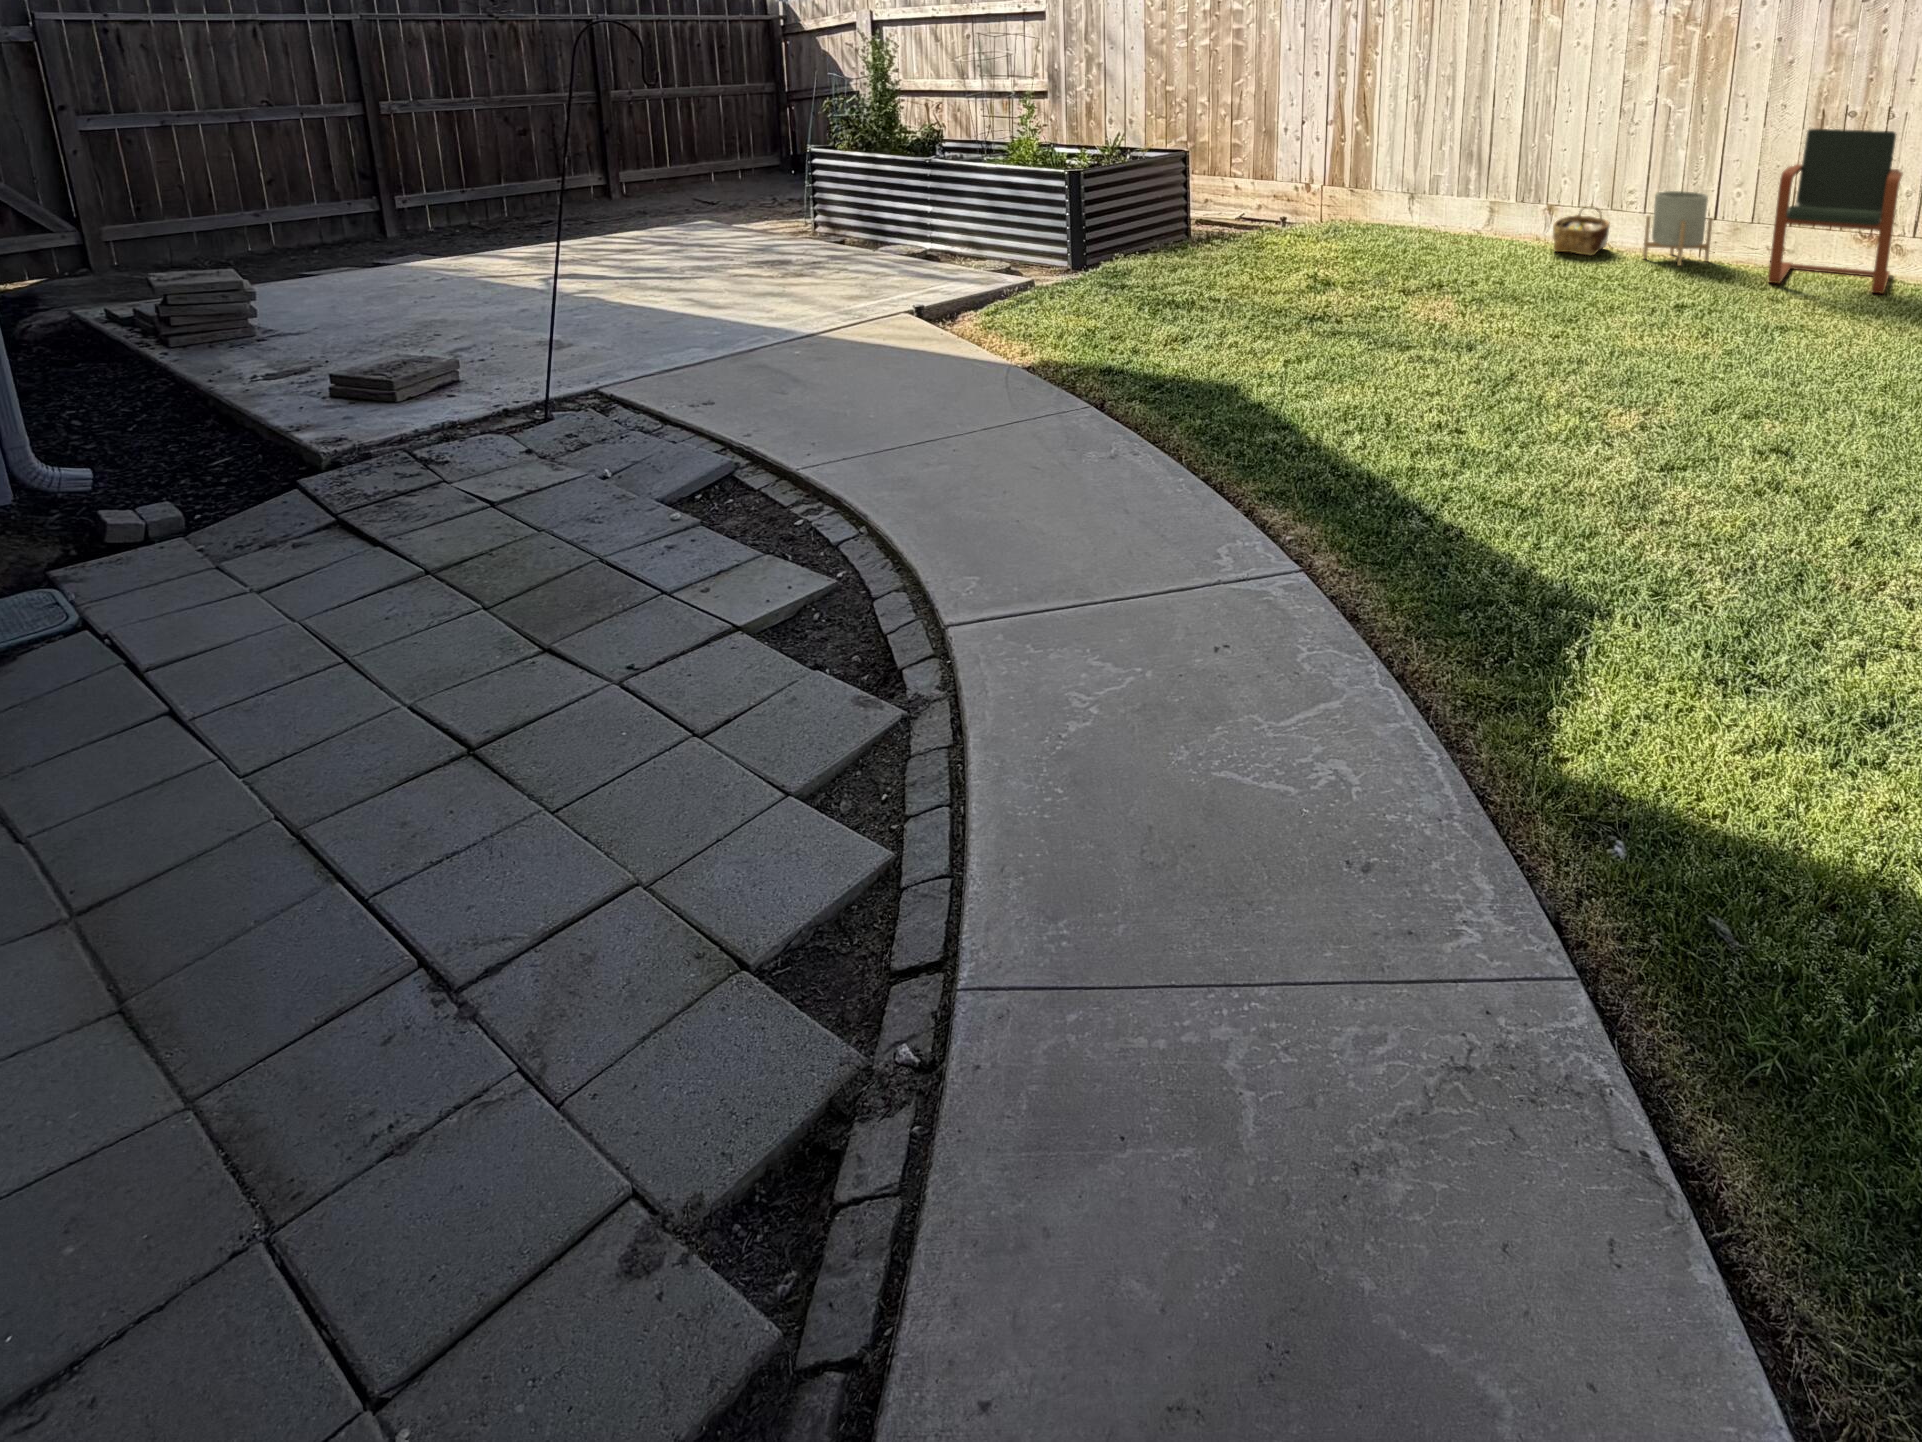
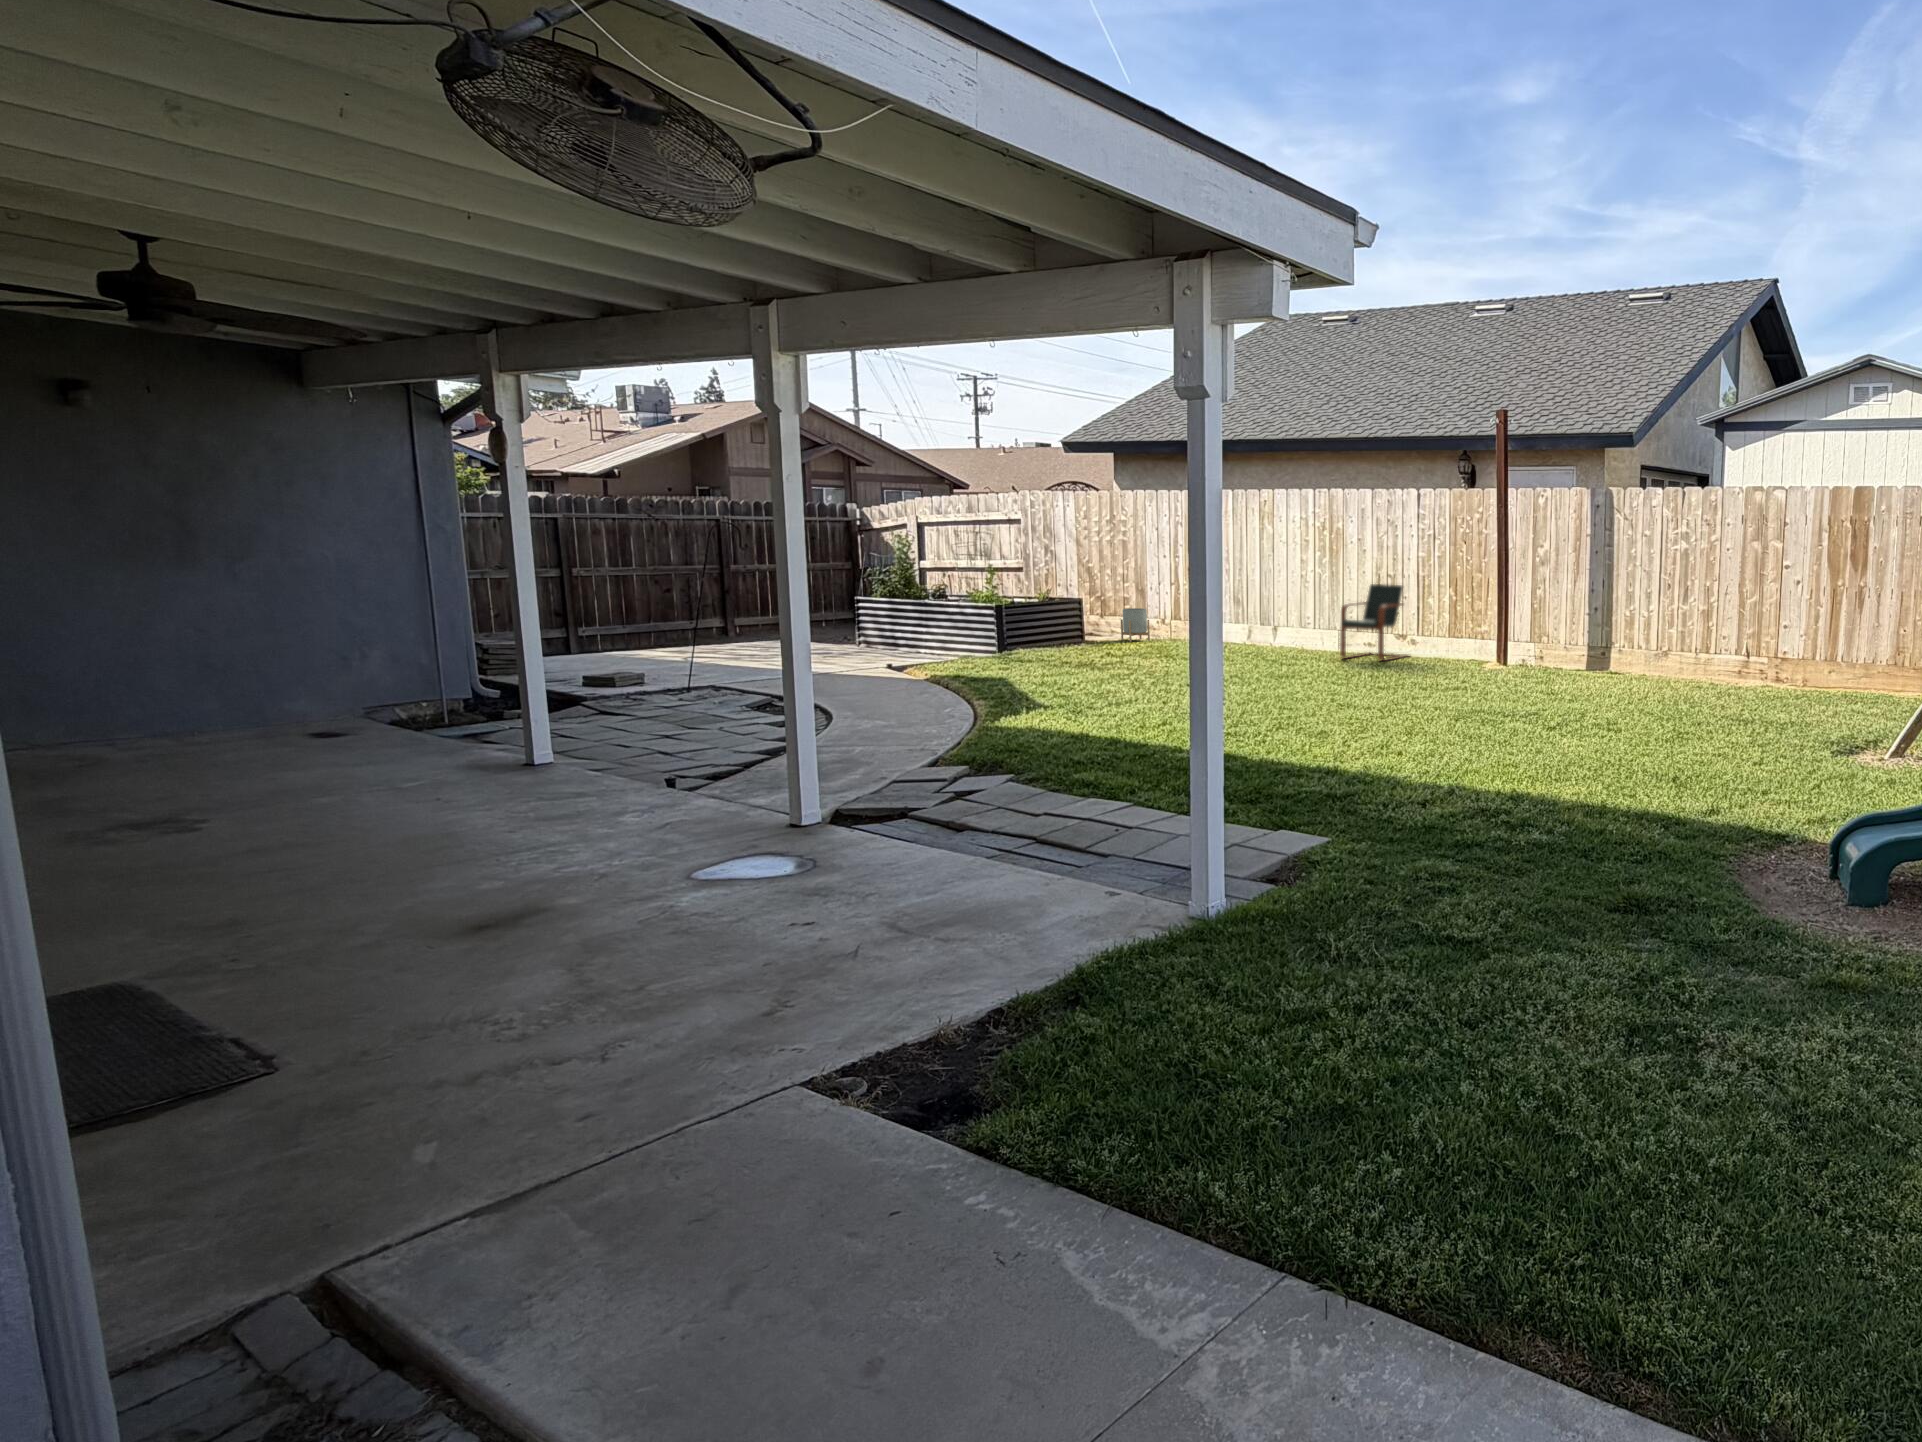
planter: present [1643,191,1713,266] -> present [1121,608,1150,642]
woven basket: present [1553,206,1610,256] -> none [1266,626,1298,651]

